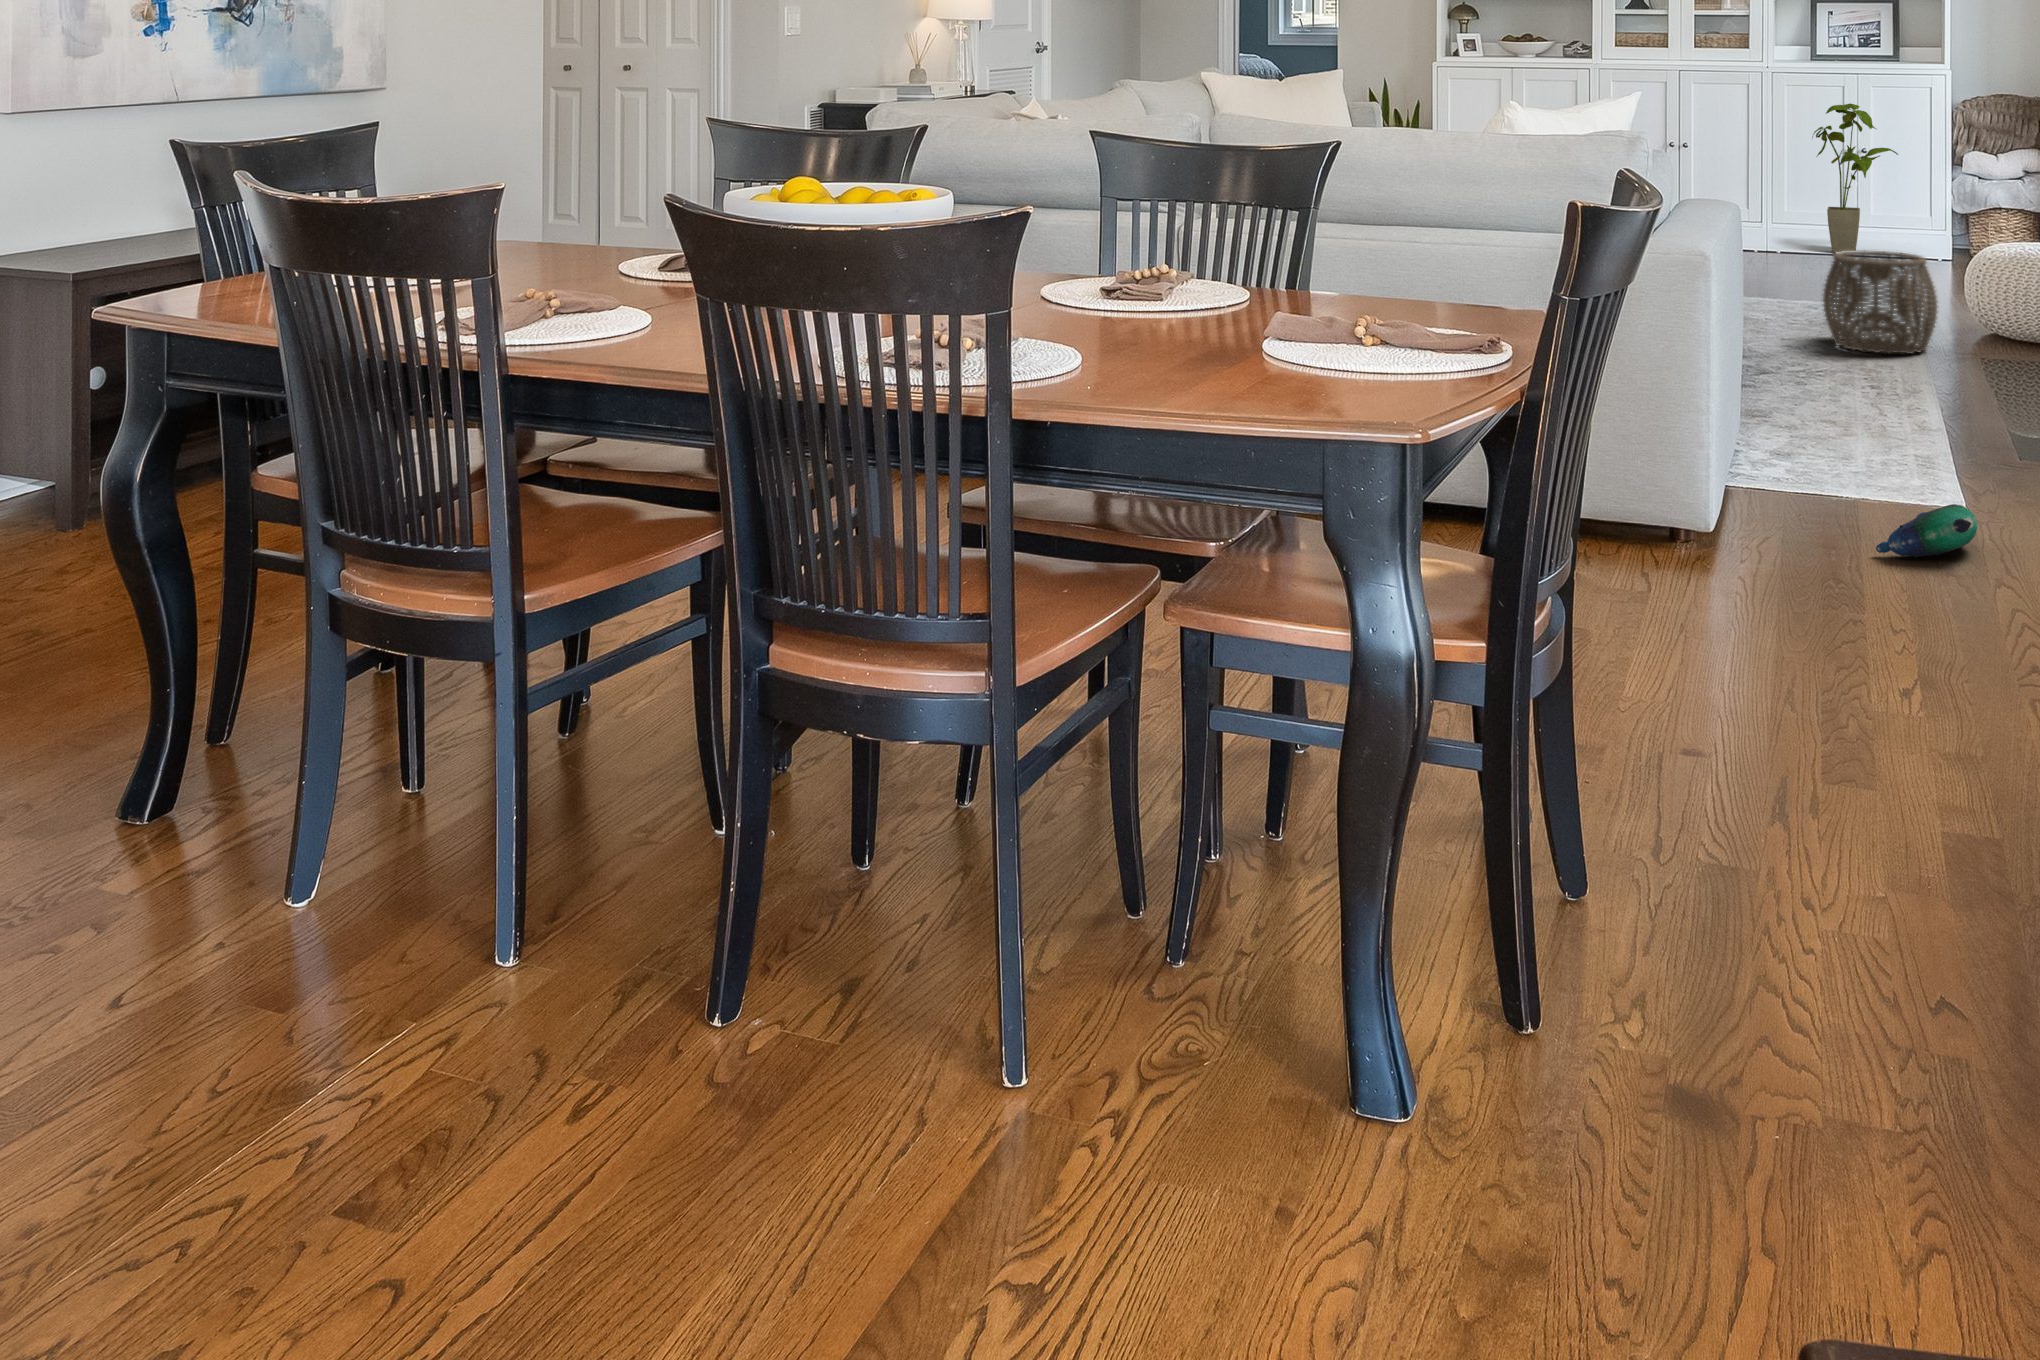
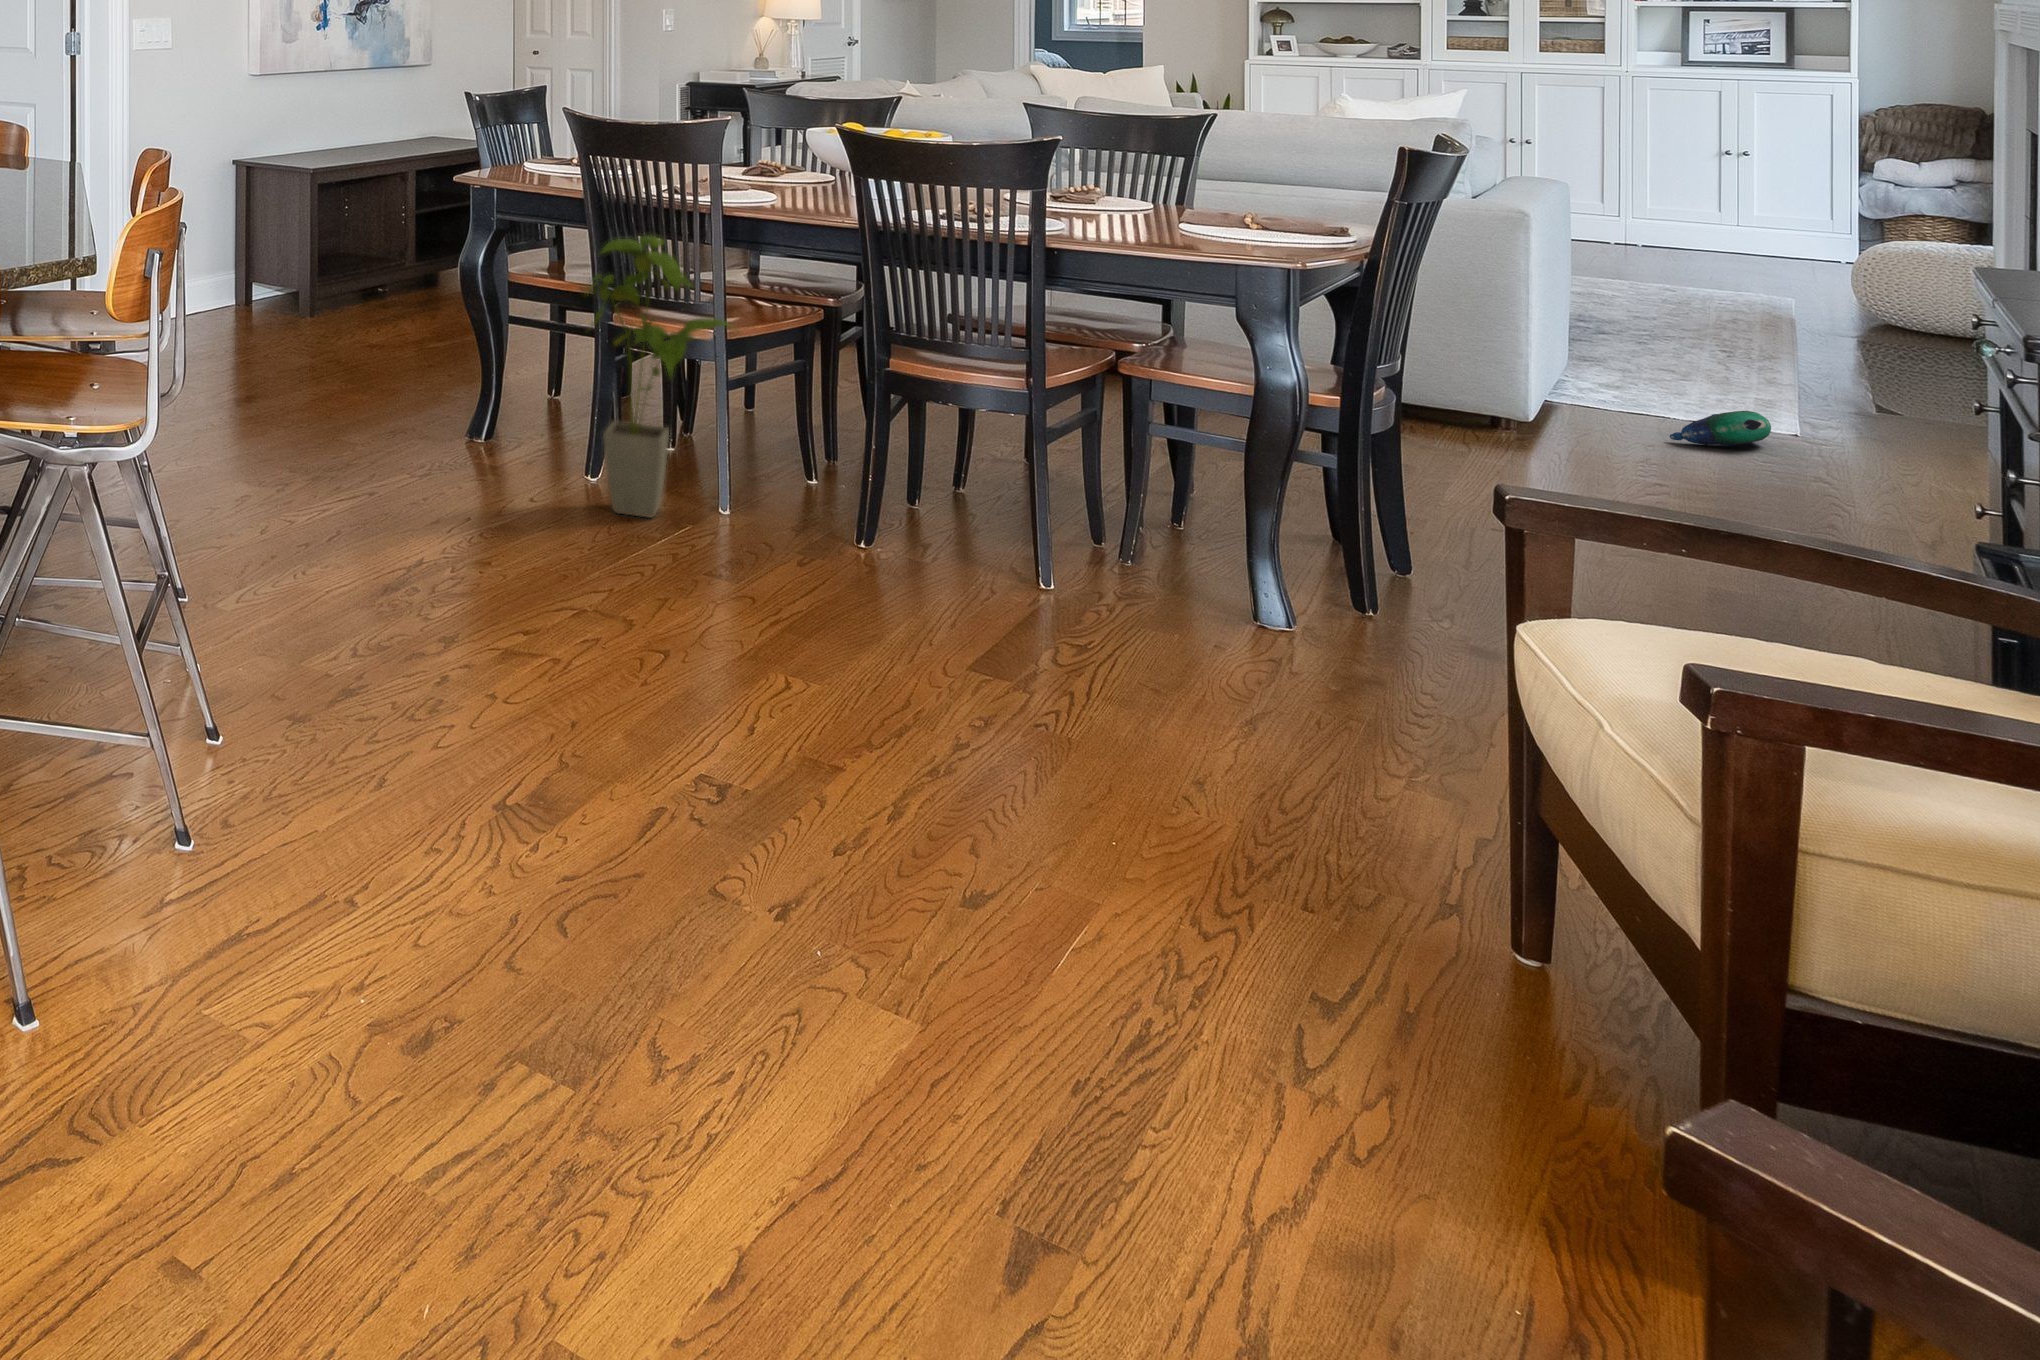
house plant: present [1812,103,1898,253] -> present [588,235,728,518]
woven basket: present [1823,250,1938,354] -> none [1665,237,1797,329]

